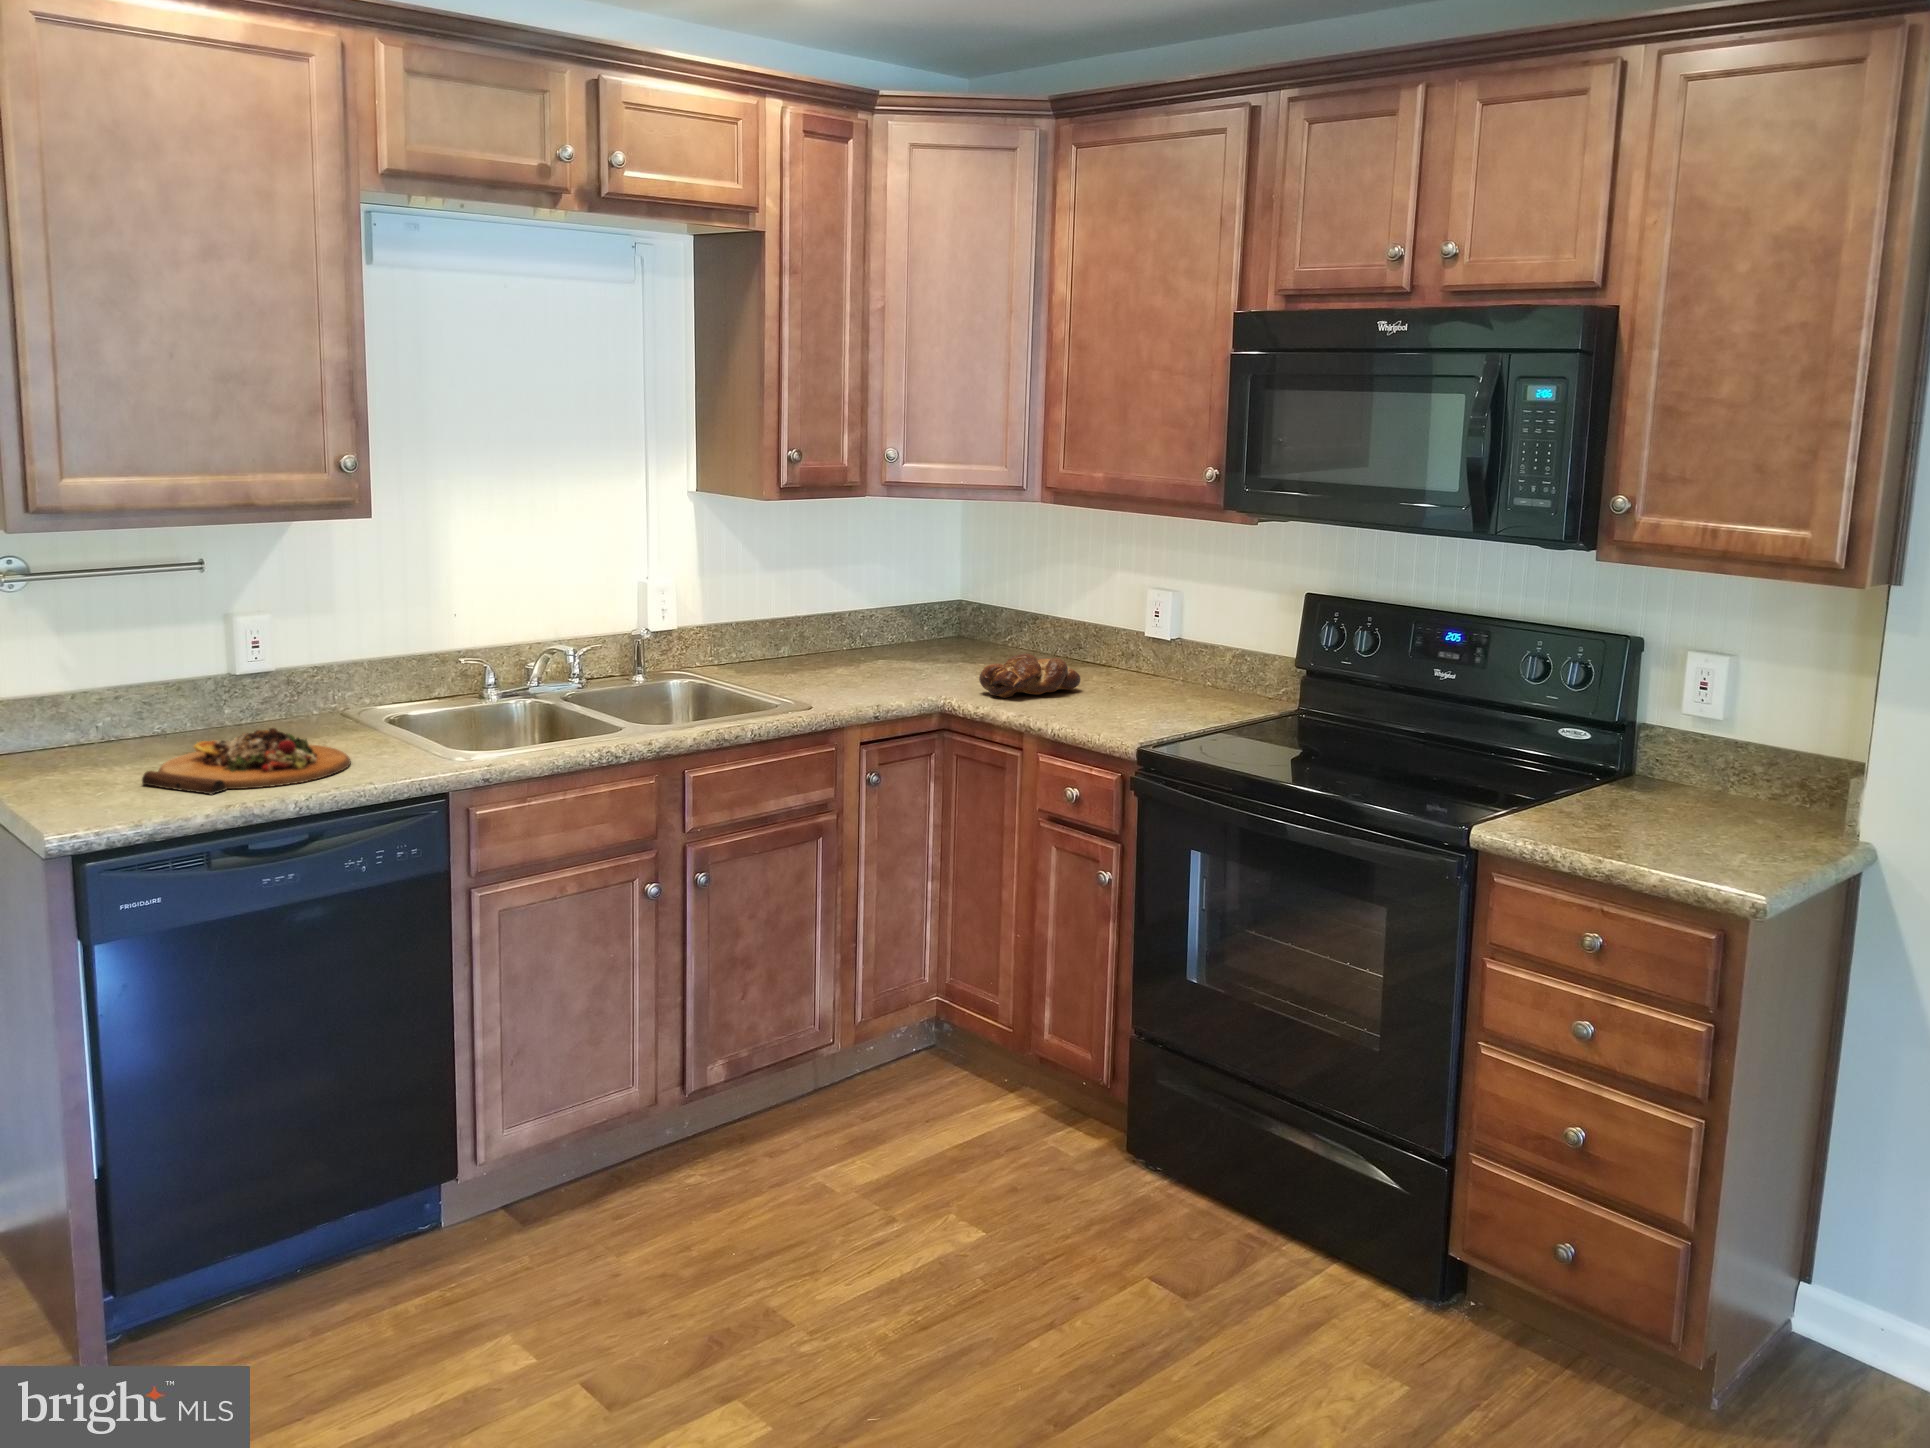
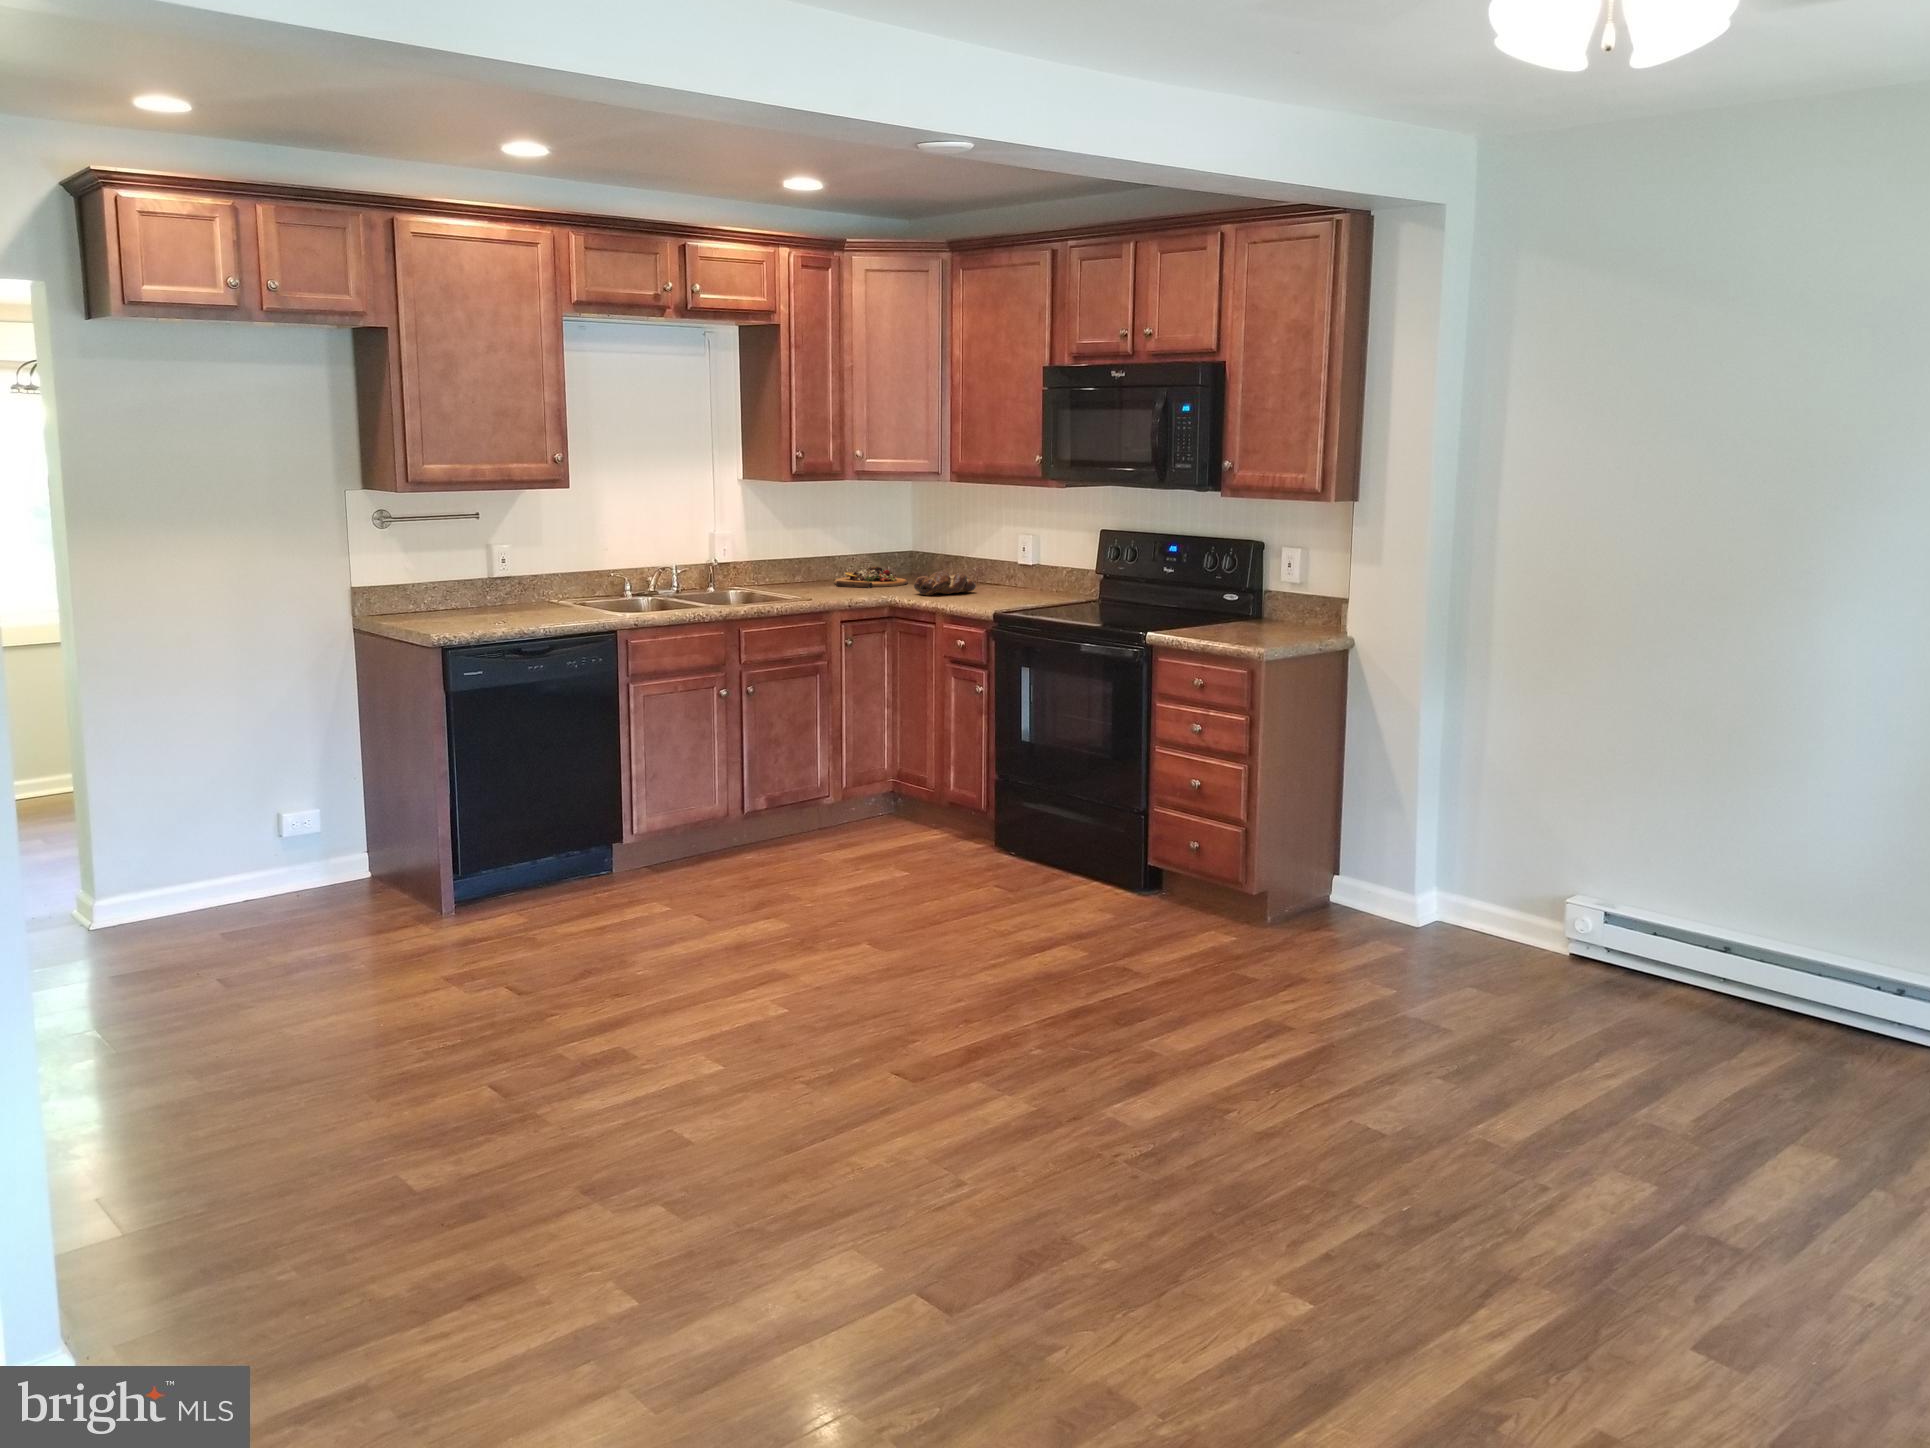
cutting board: present [142,728,351,794] -> present [834,567,908,588]

